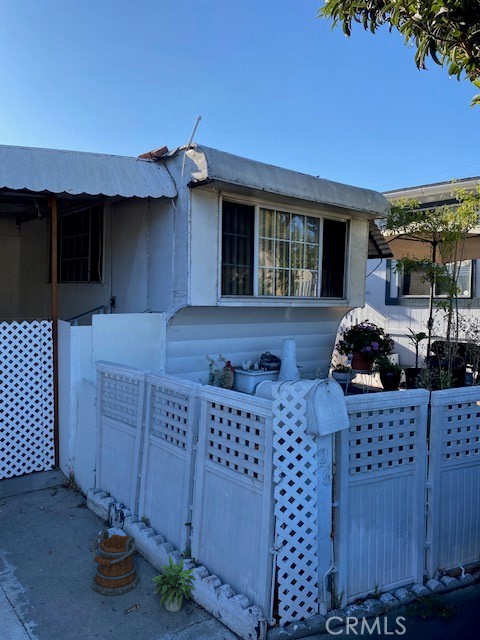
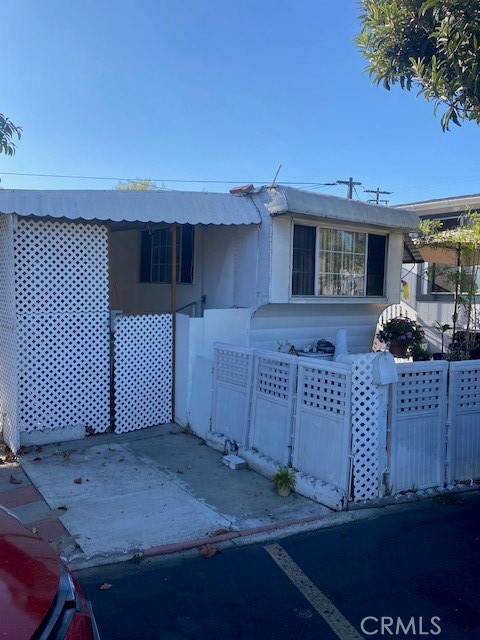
bucket: present [92,529,140,595] -> none [227,449,257,488]

